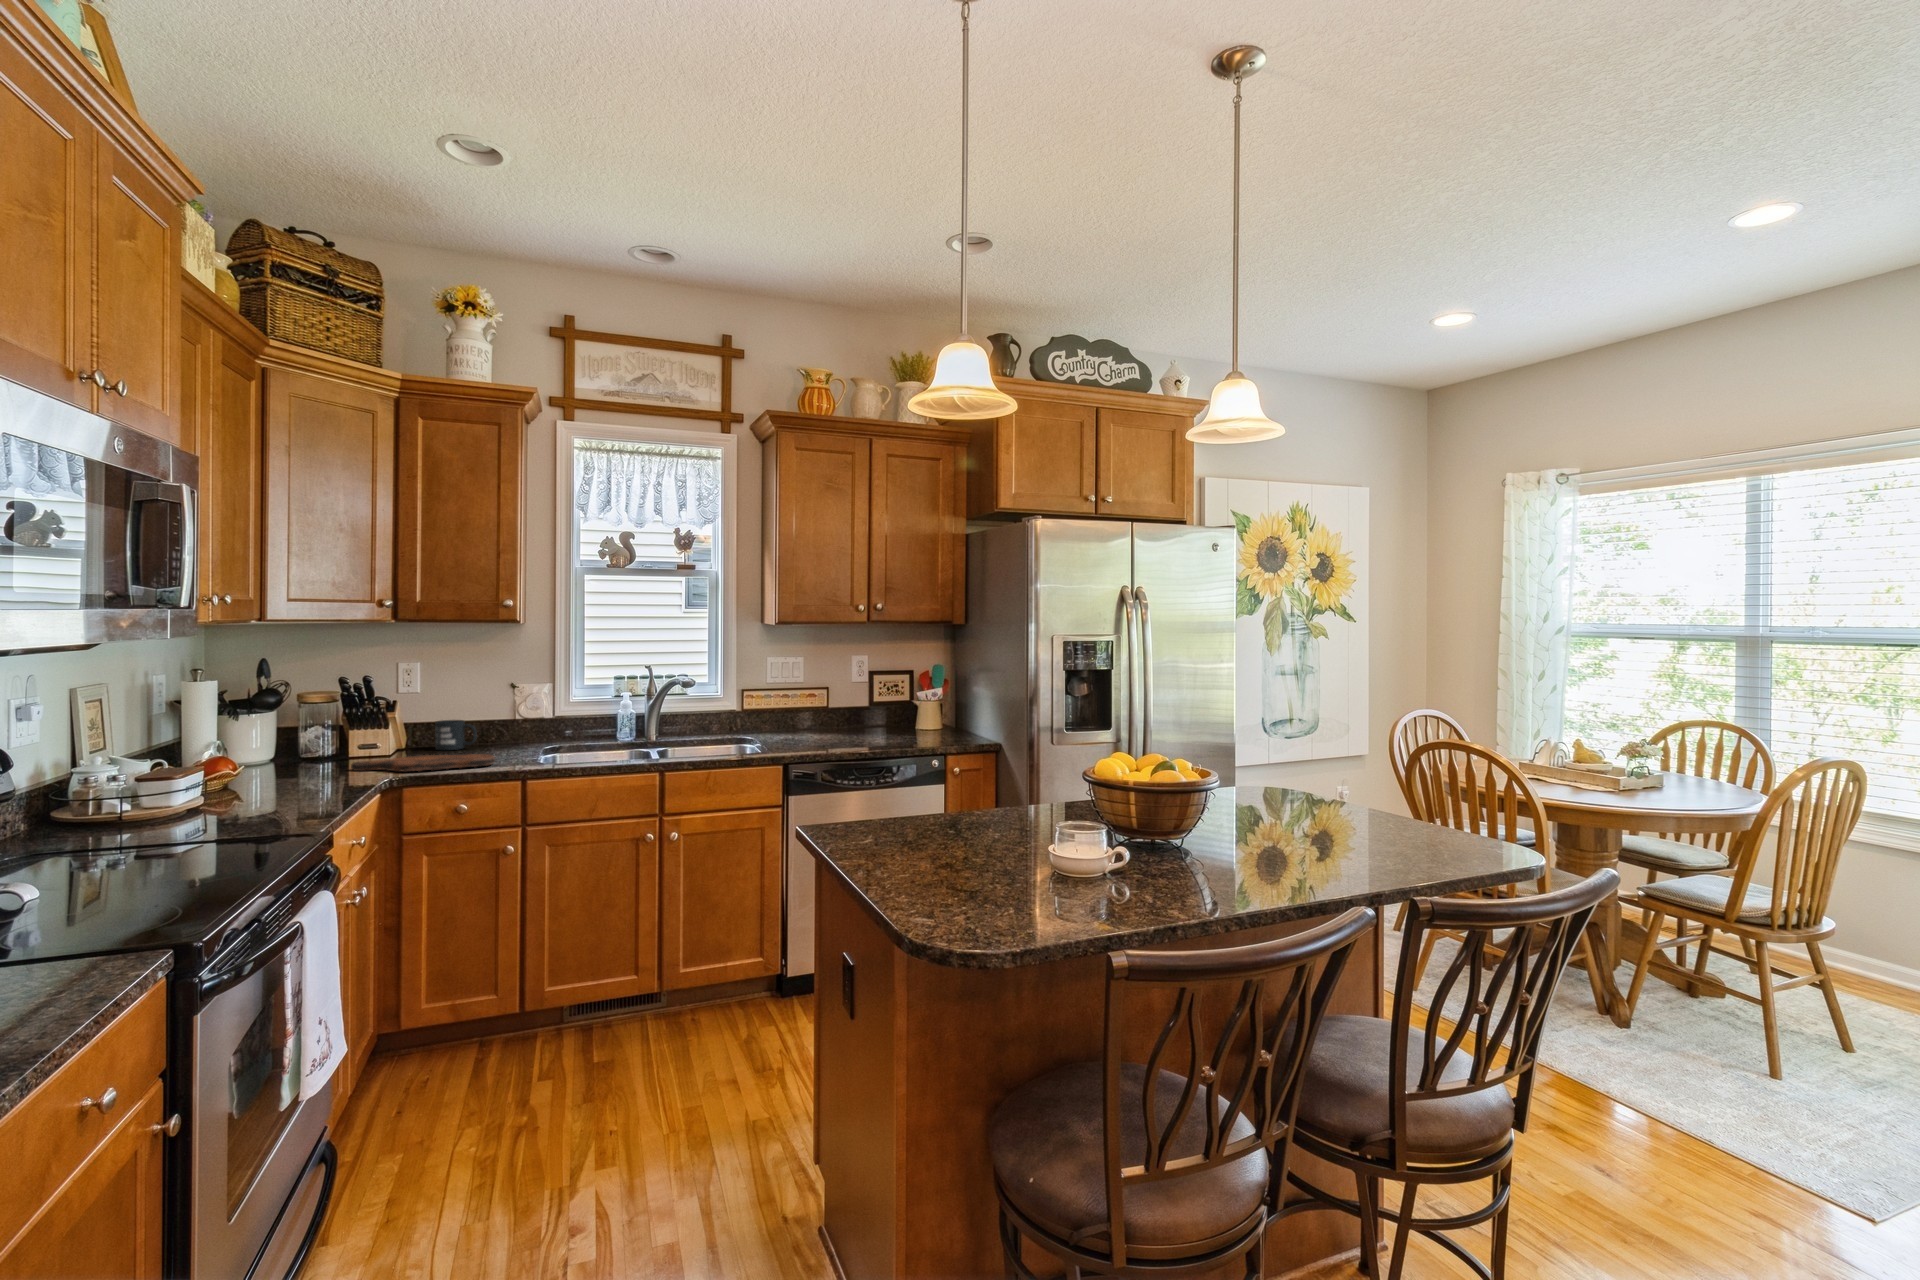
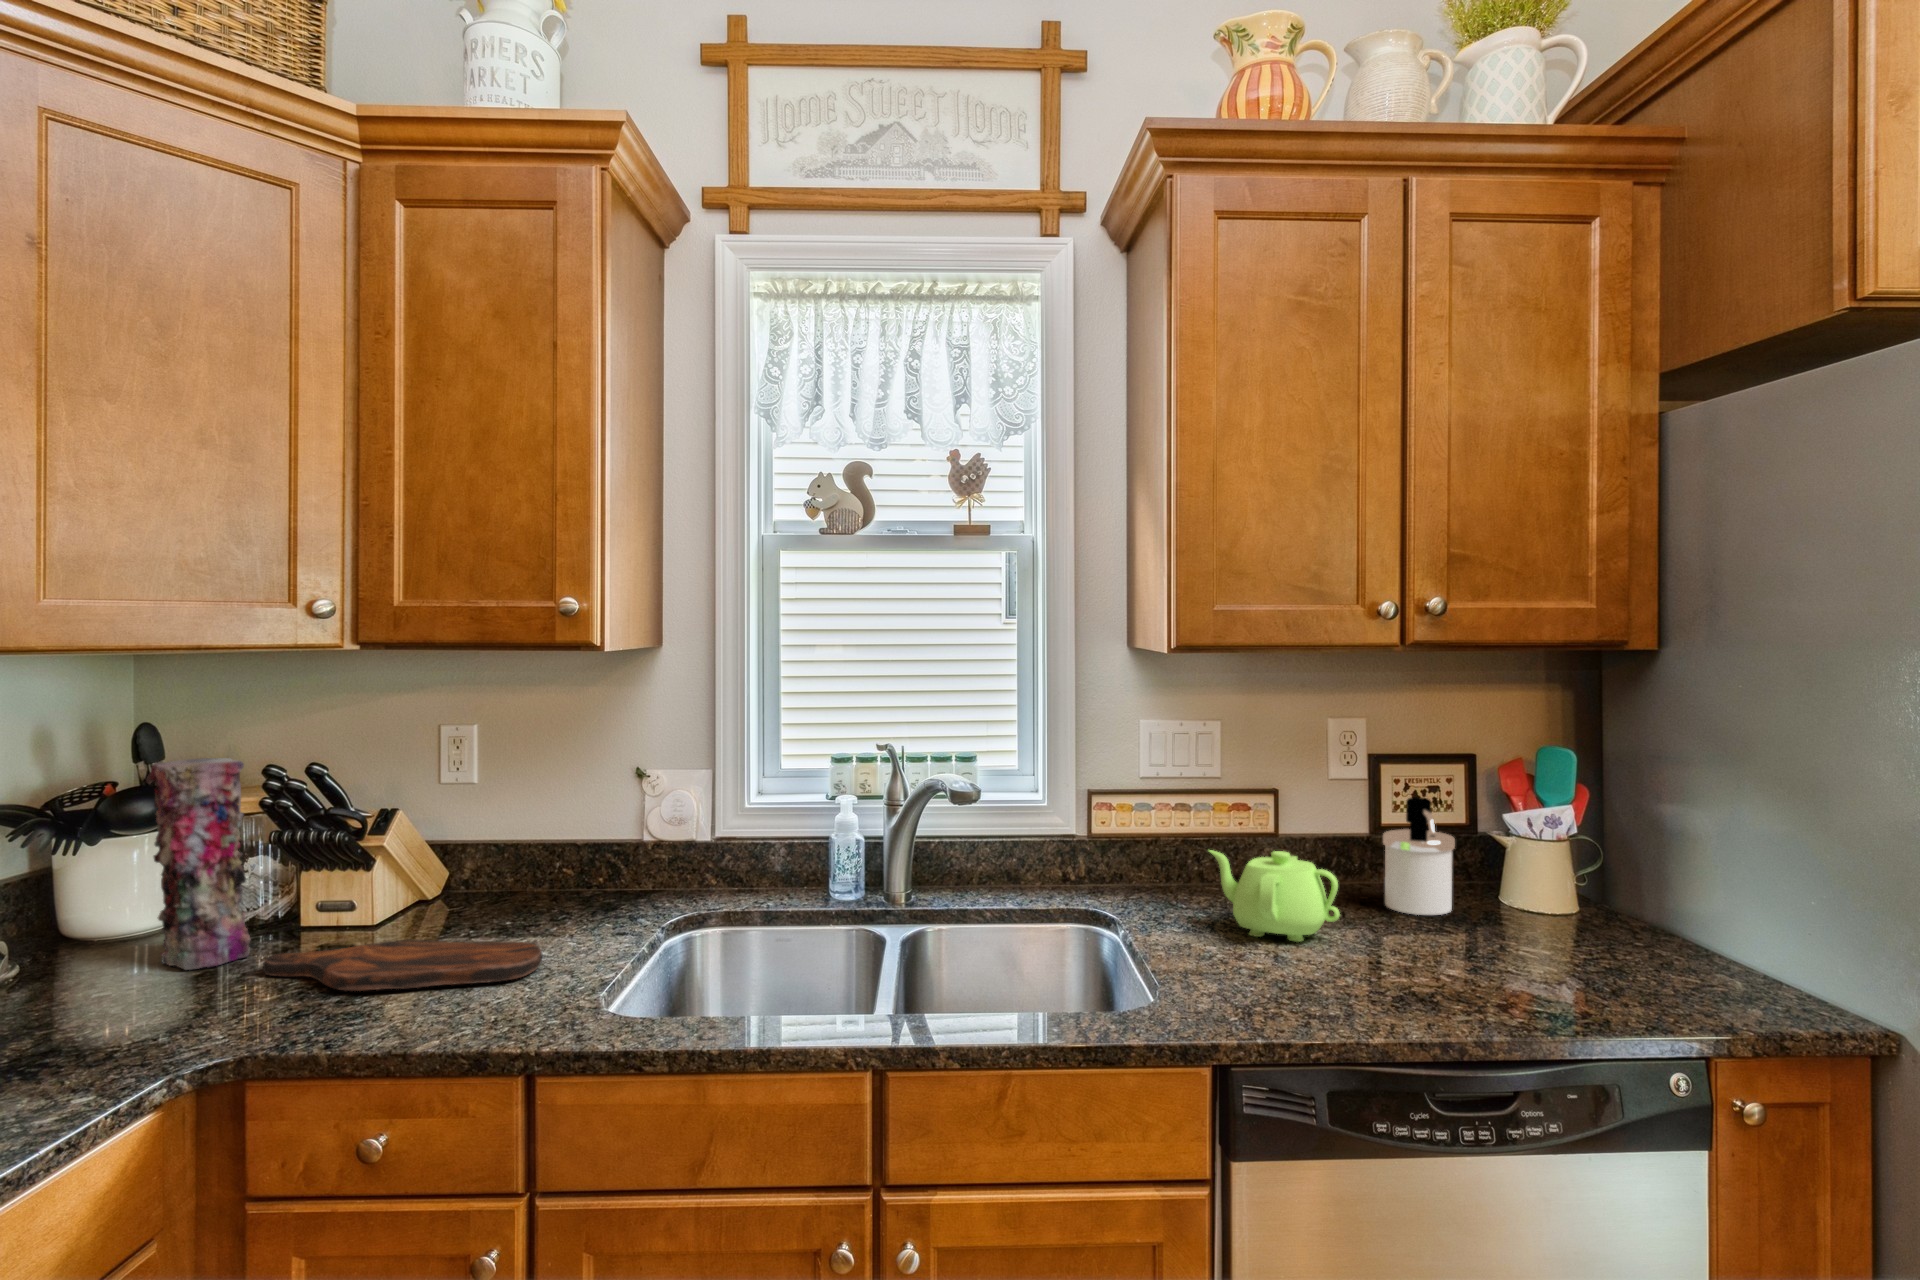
vase: none [280,672,333,771] -> present [146,758,251,970]
soap dispenser: none [873,688,902,736] -> present [1383,797,1455,915]
teapot: none [797,708,851,744] -> present [1209,850,1340,942]
mug: present [435,720,477,750] -> none [488,842,561,907]

